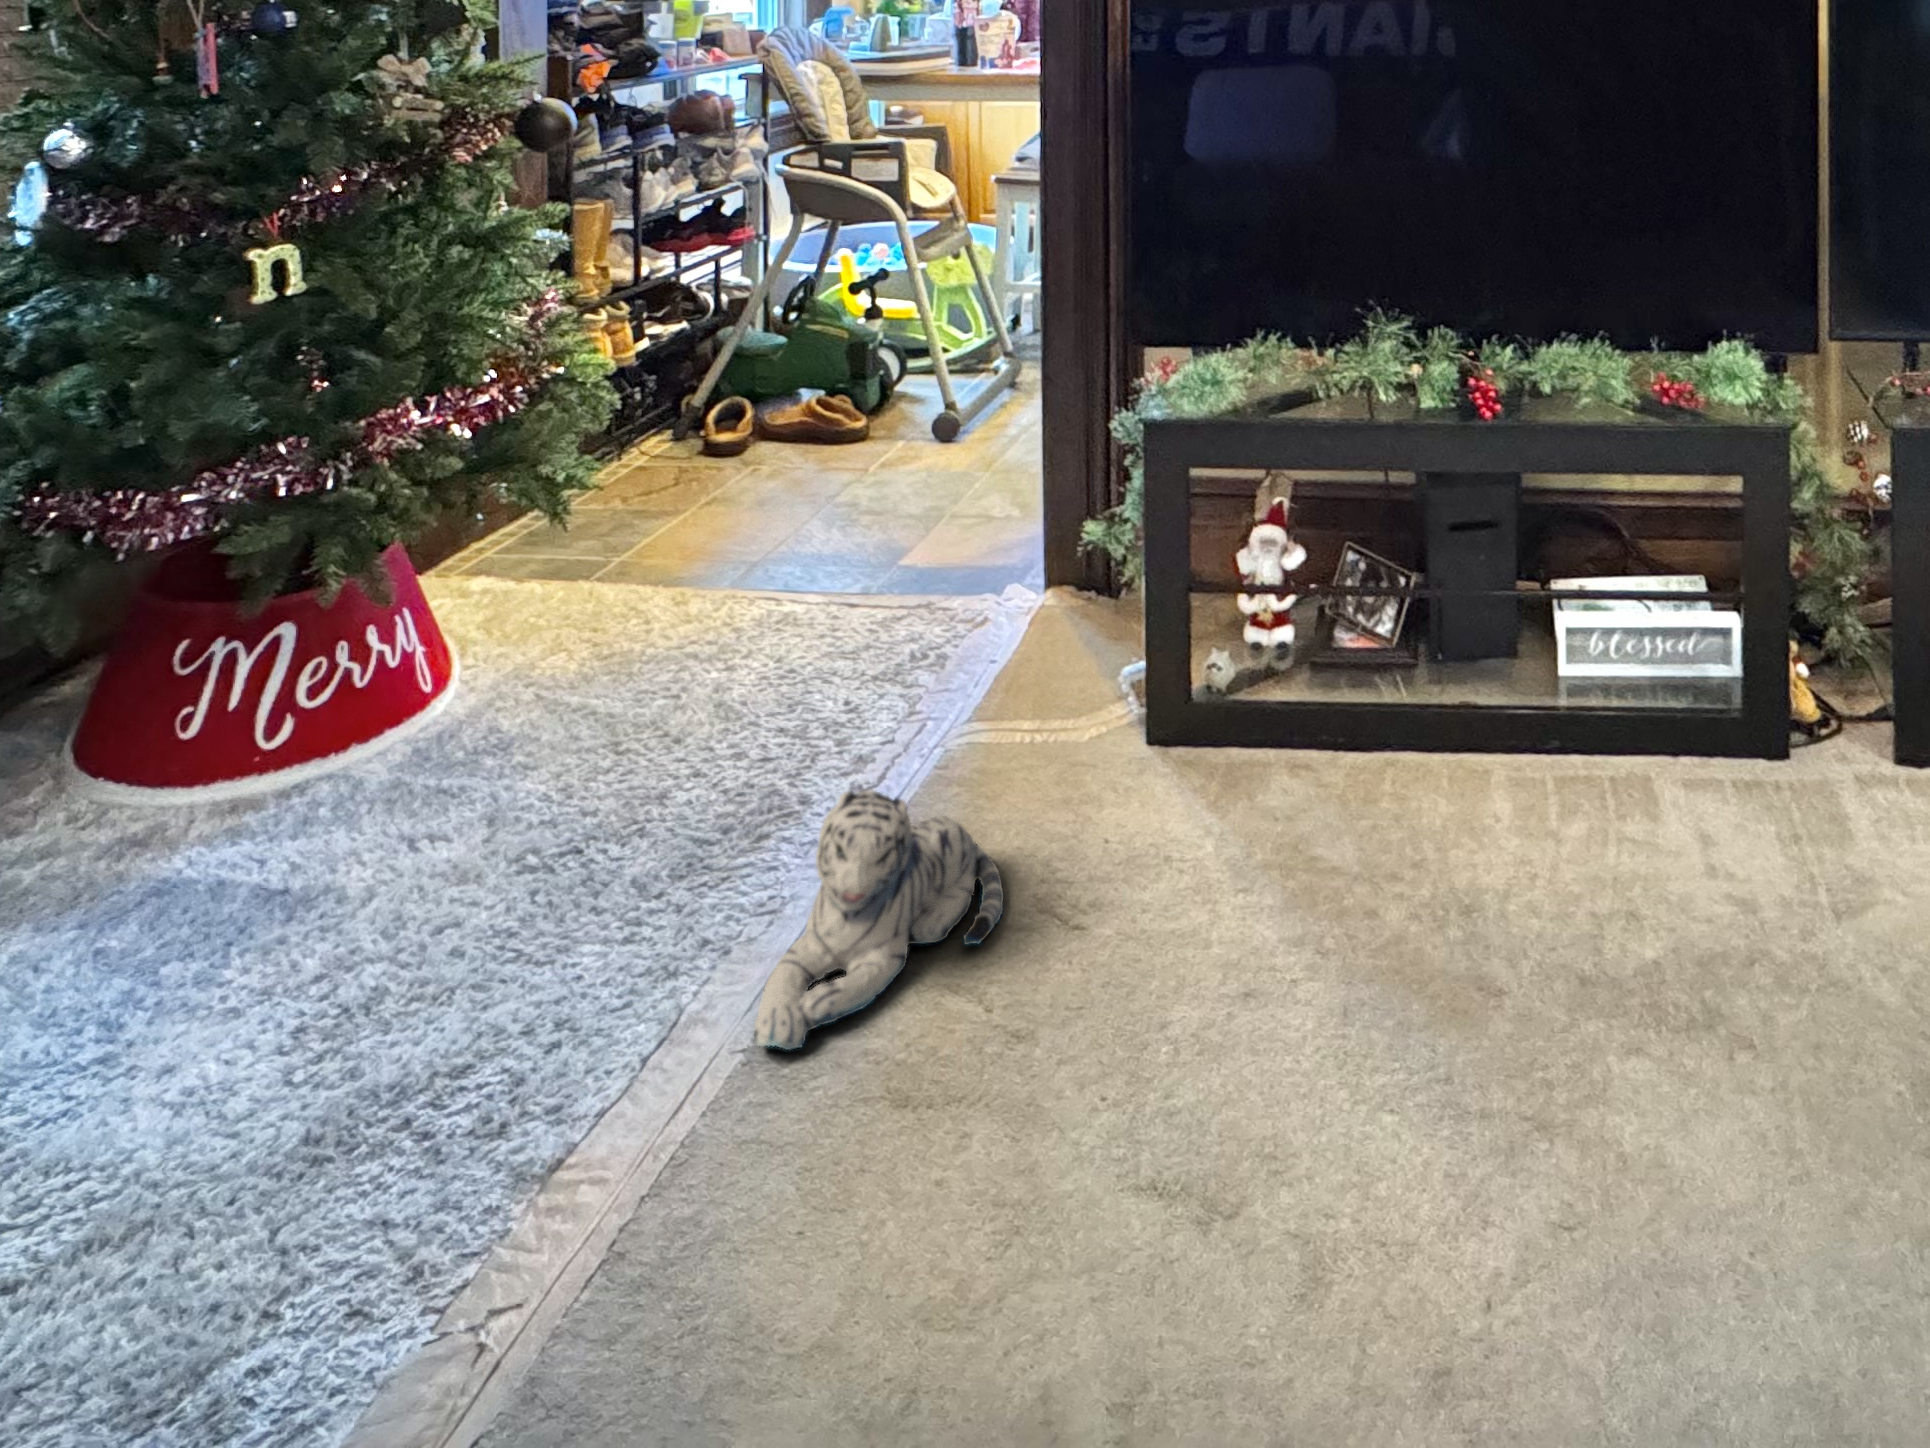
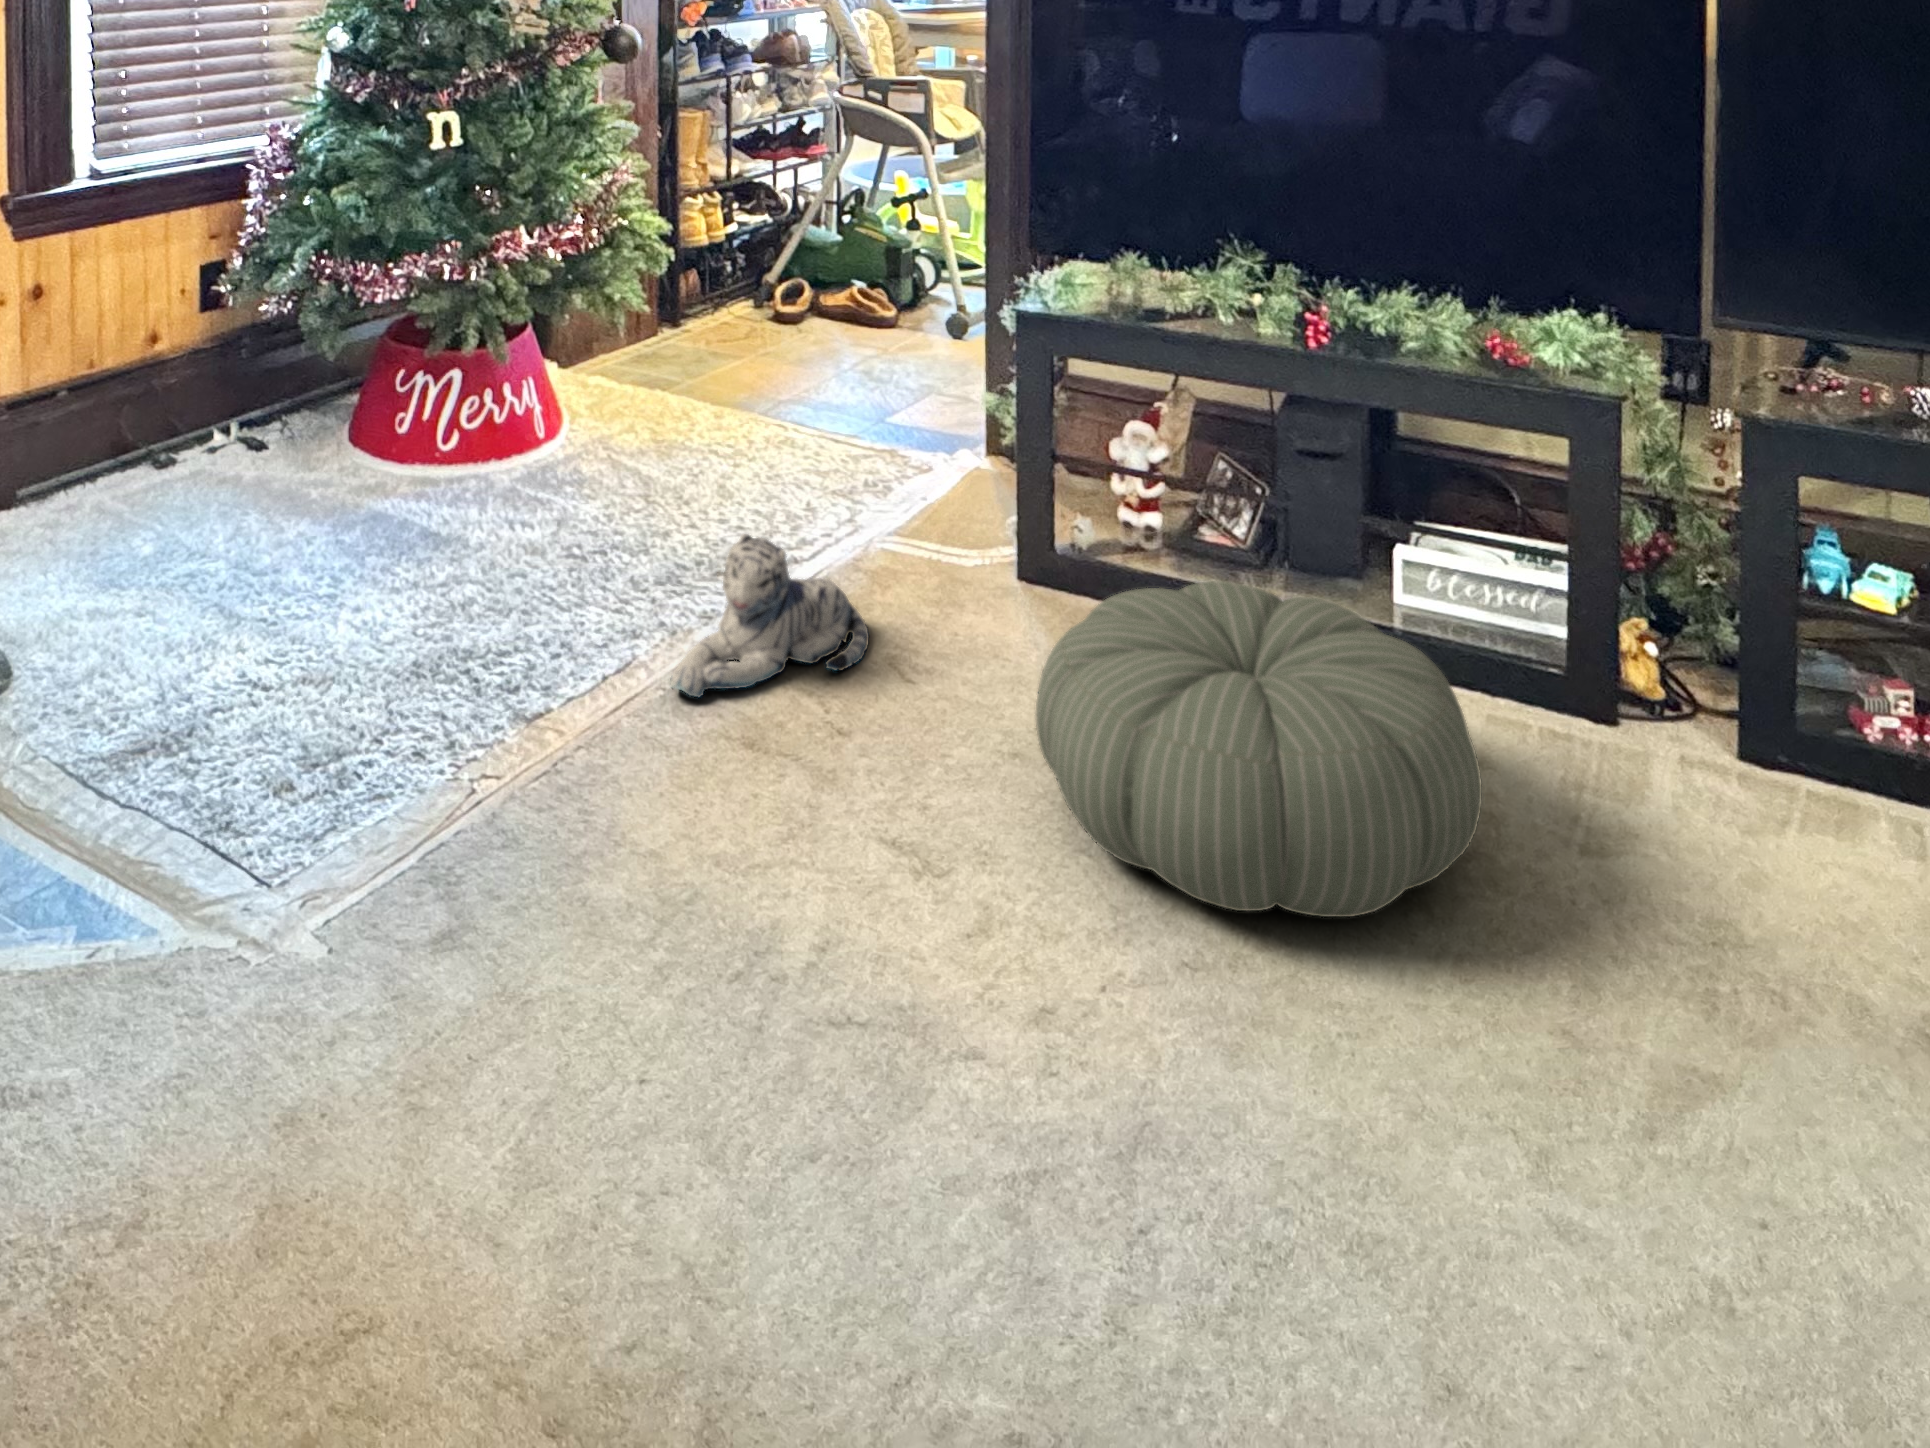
pouf: none [1287,706,1777,1129] -> present [1036,581,1482,917]

